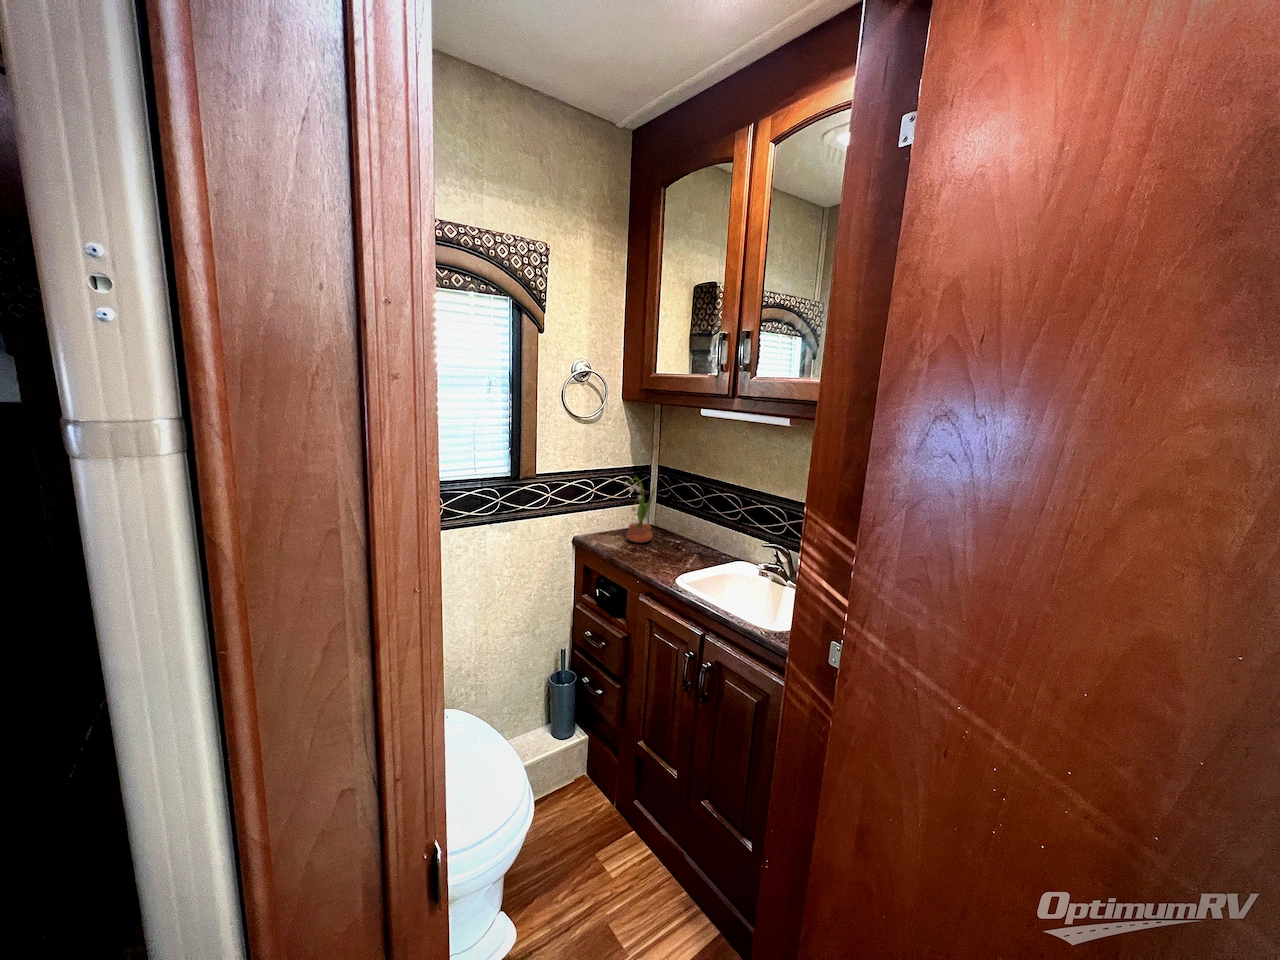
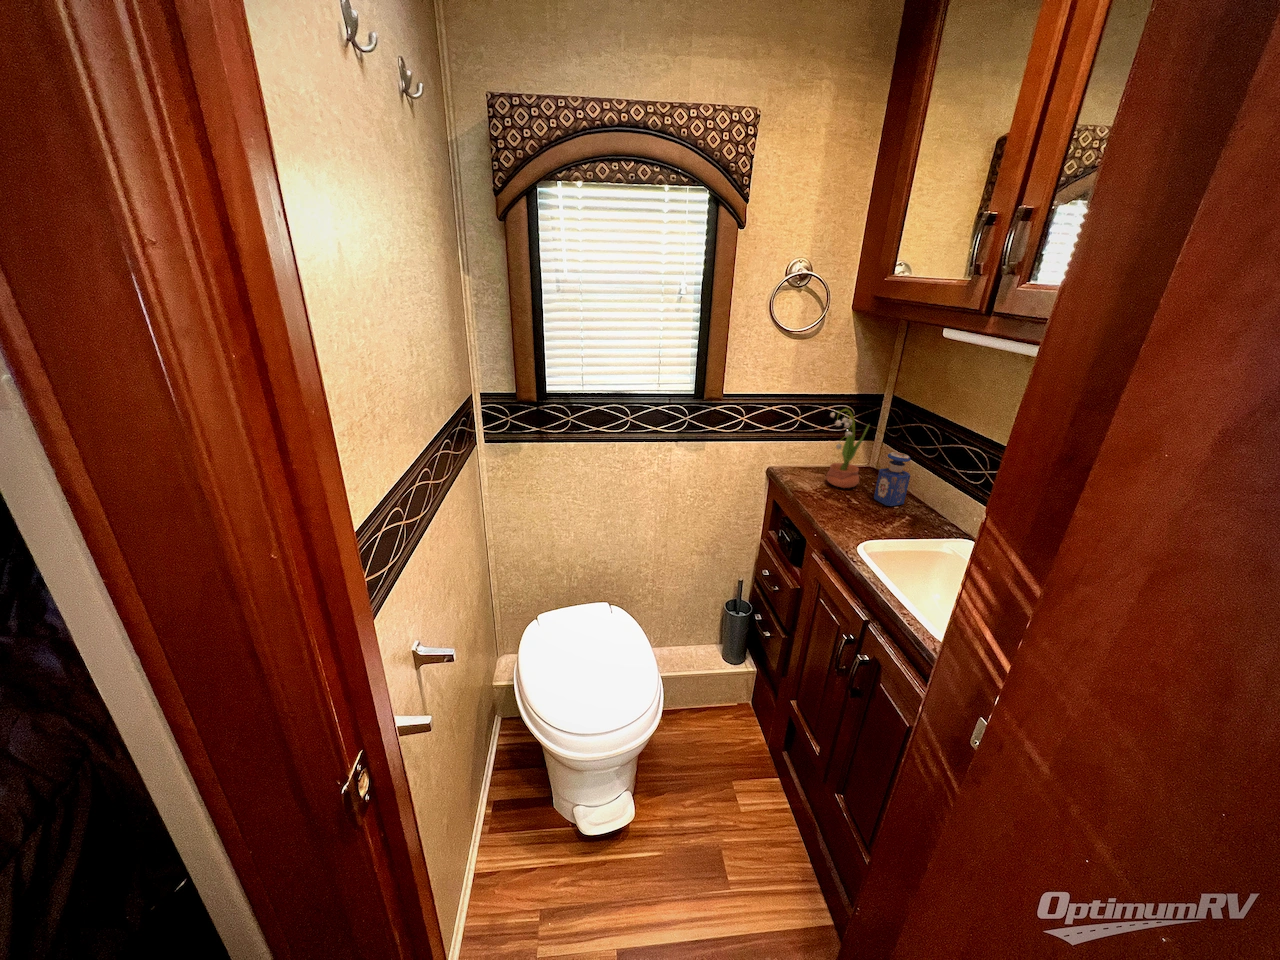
perfume bottle: none [667,507,691,550] -> present [874,452,911,506]

